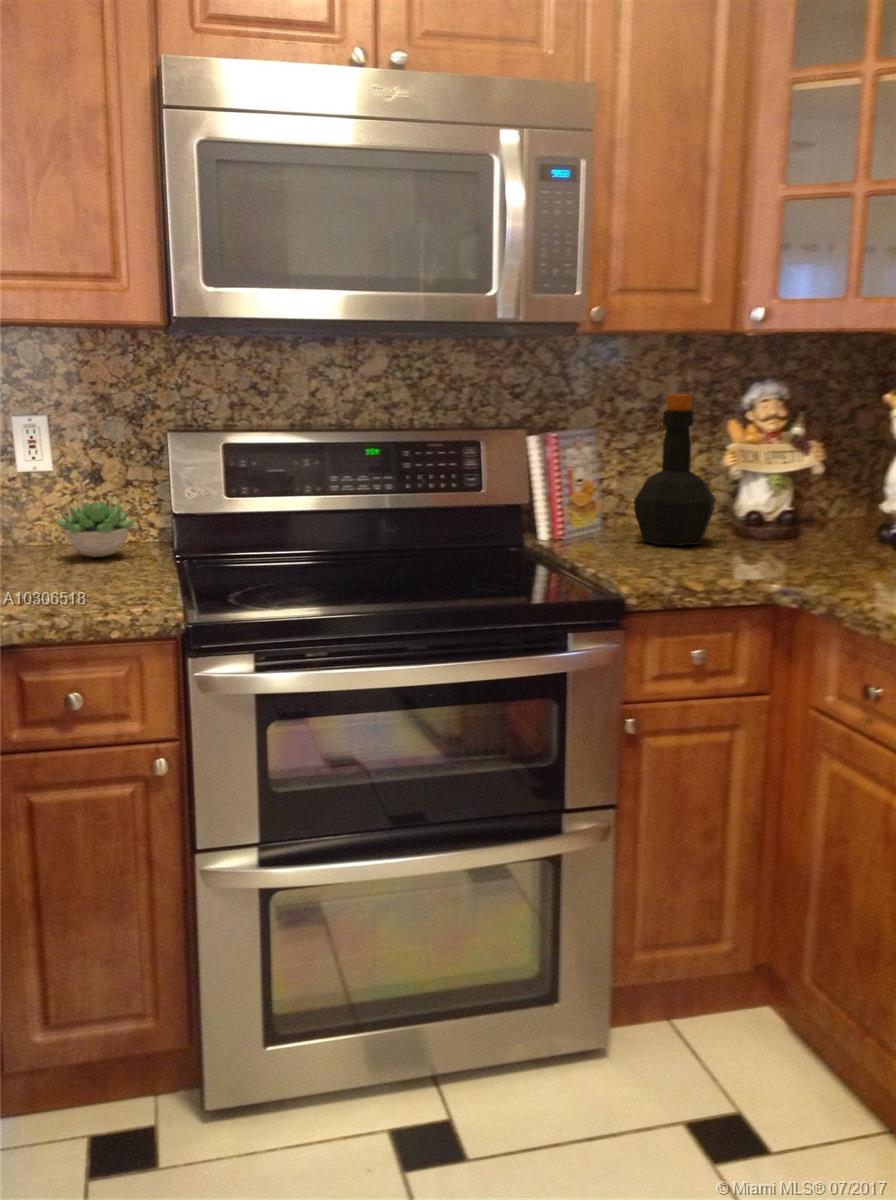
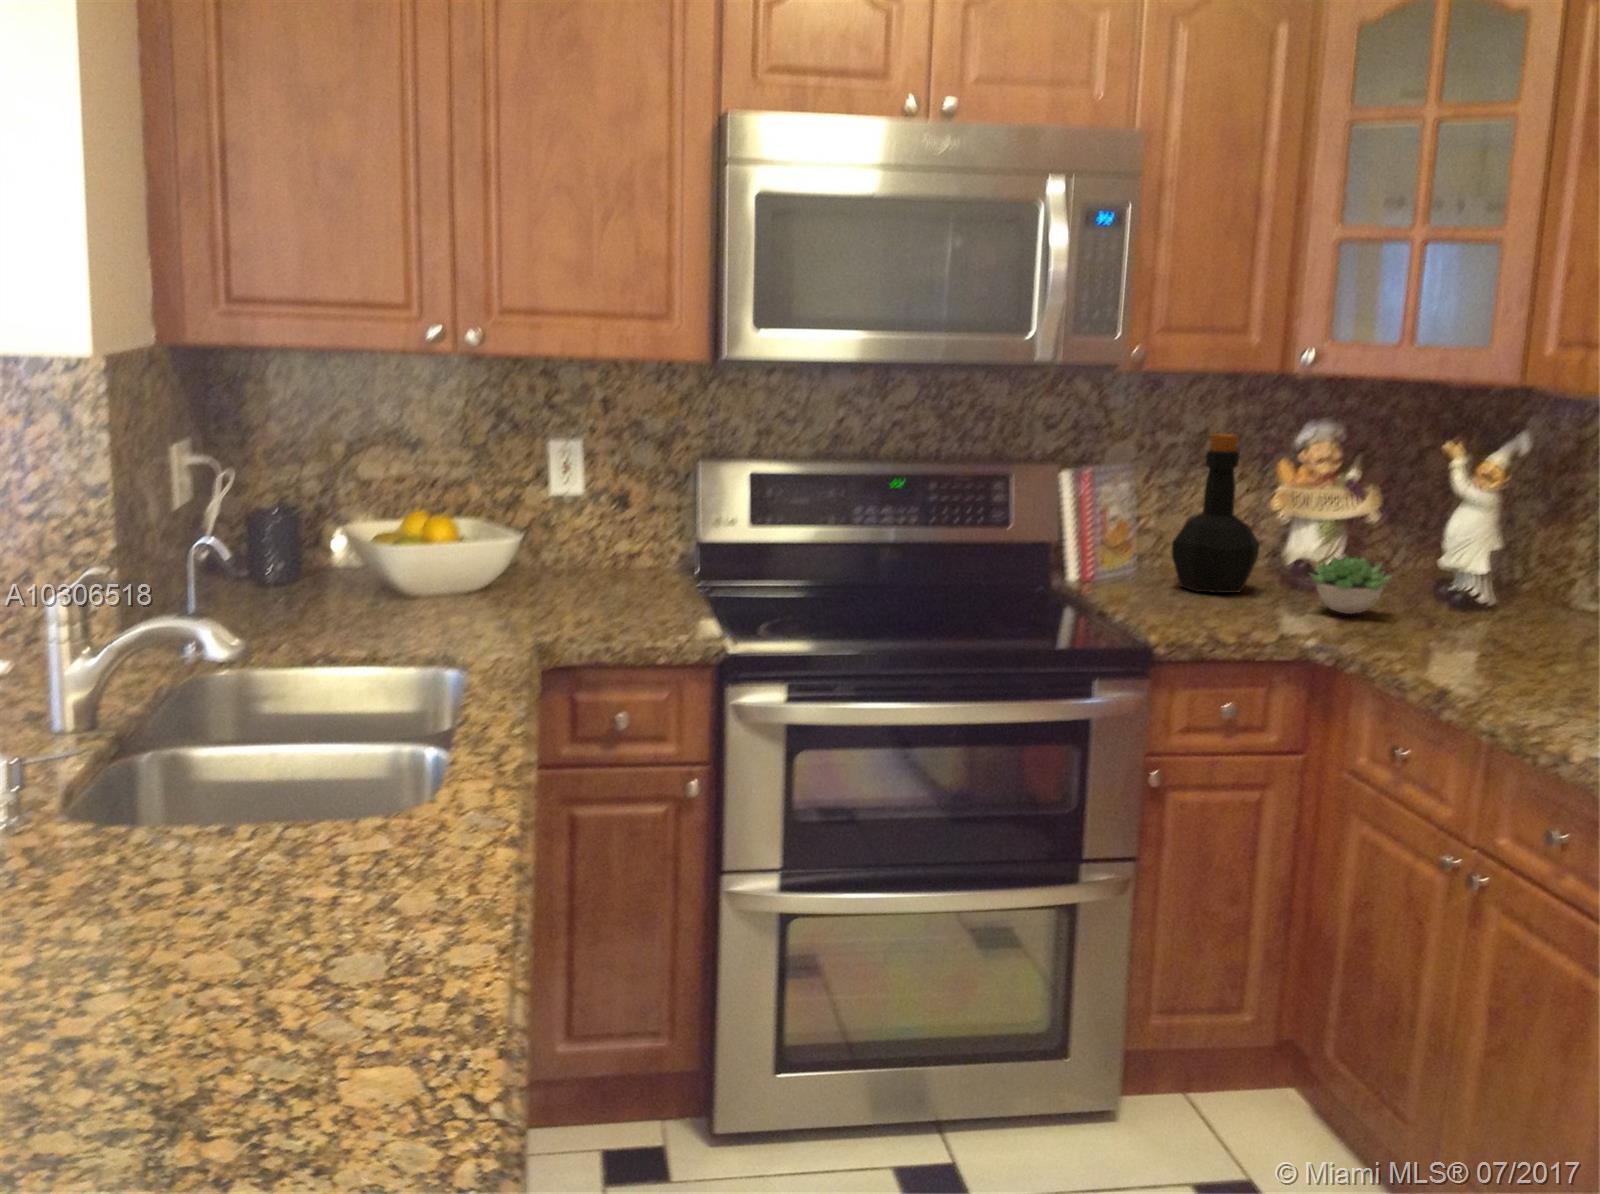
succulent plant: present [56,502,136,557] -> present [1310,556,1391,614]

